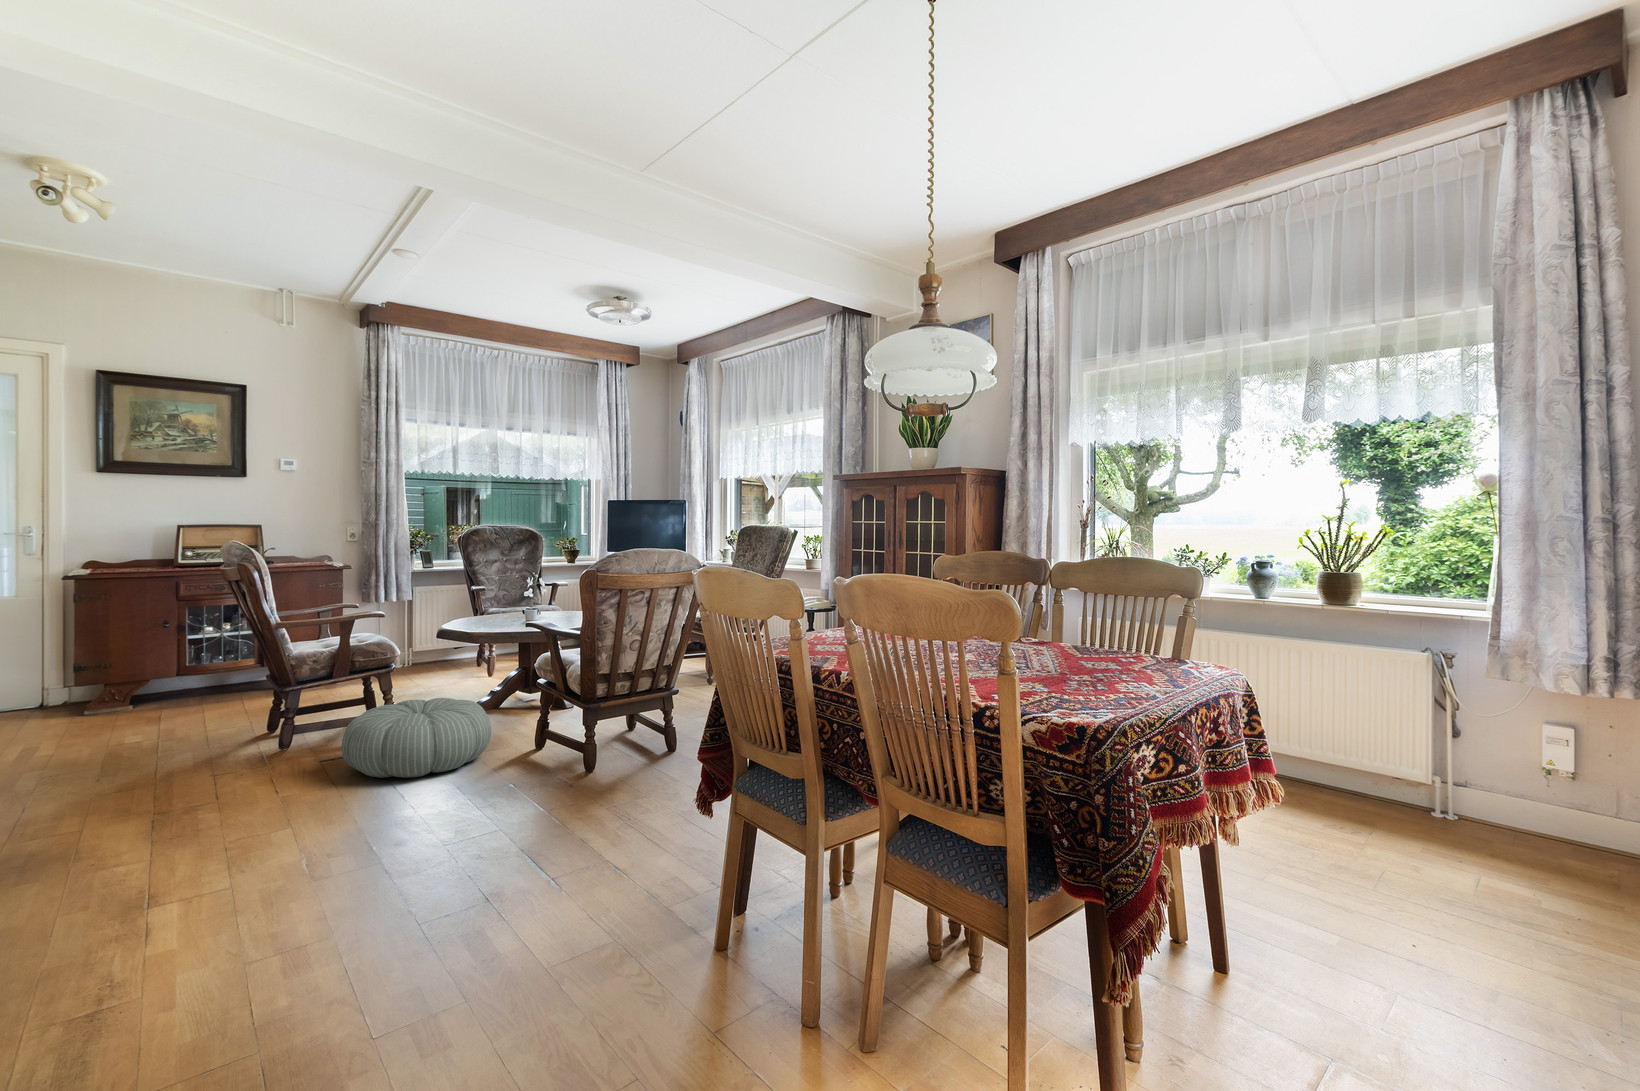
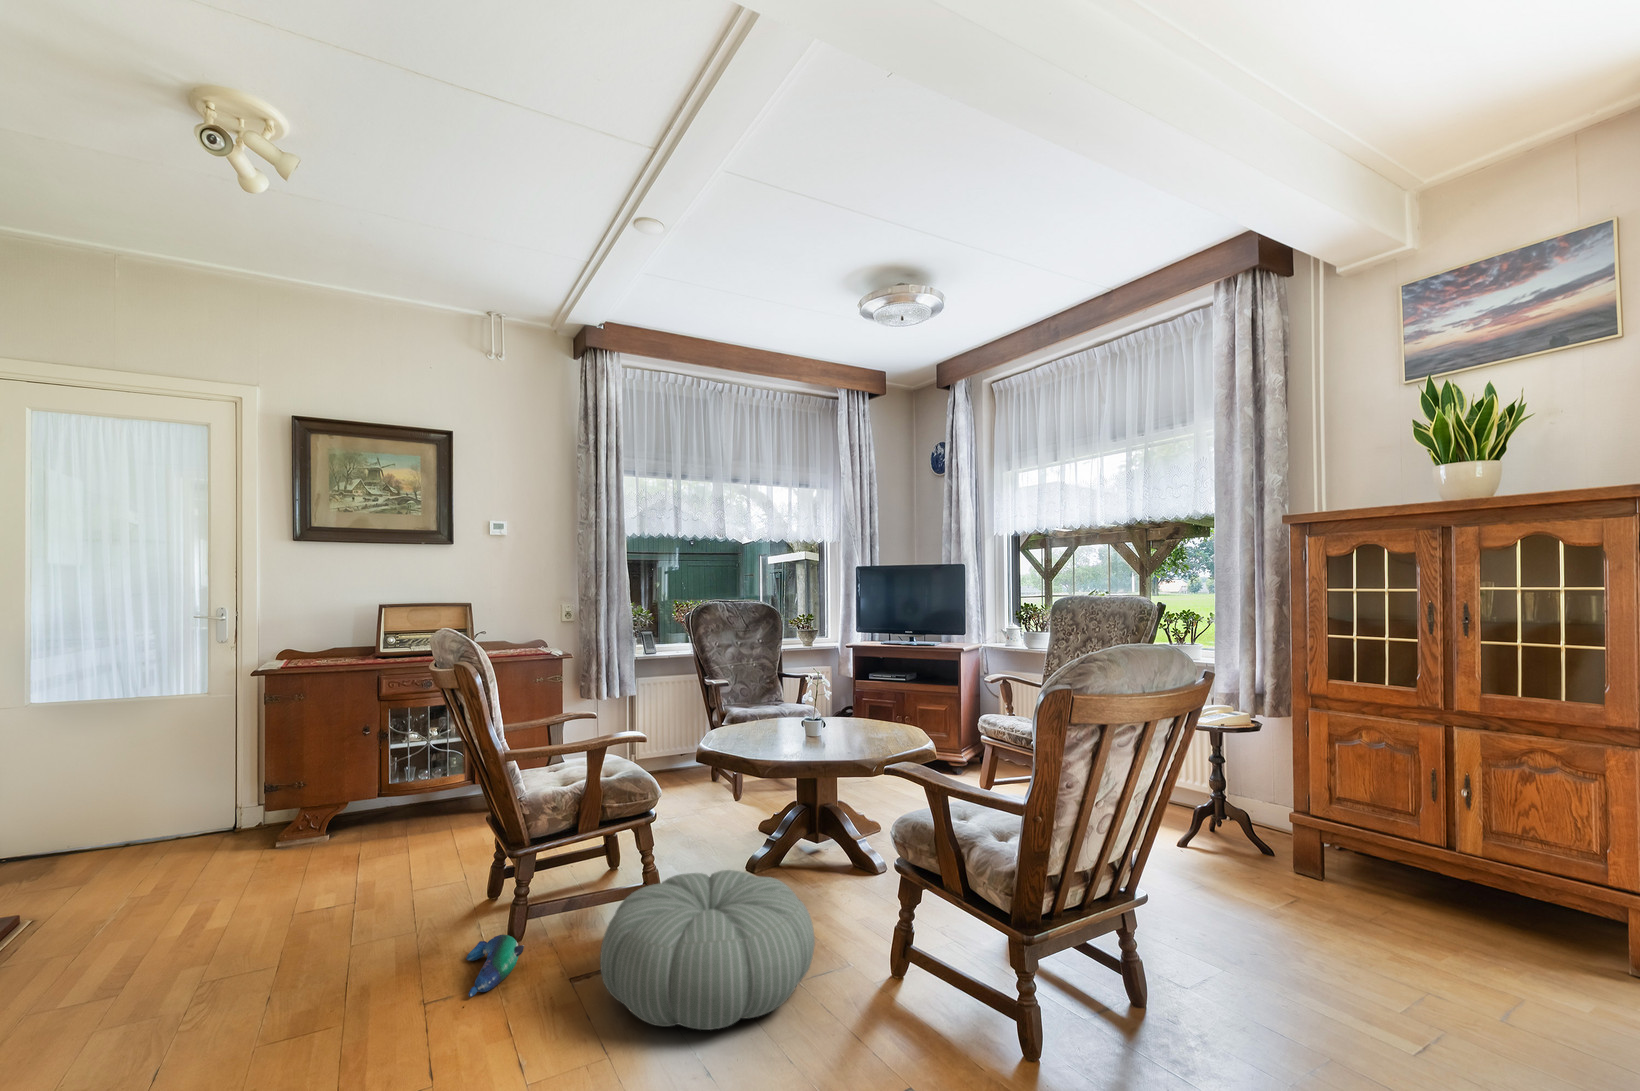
plush toy: none [250,742,293,774] -> present [466,935,524,997]

